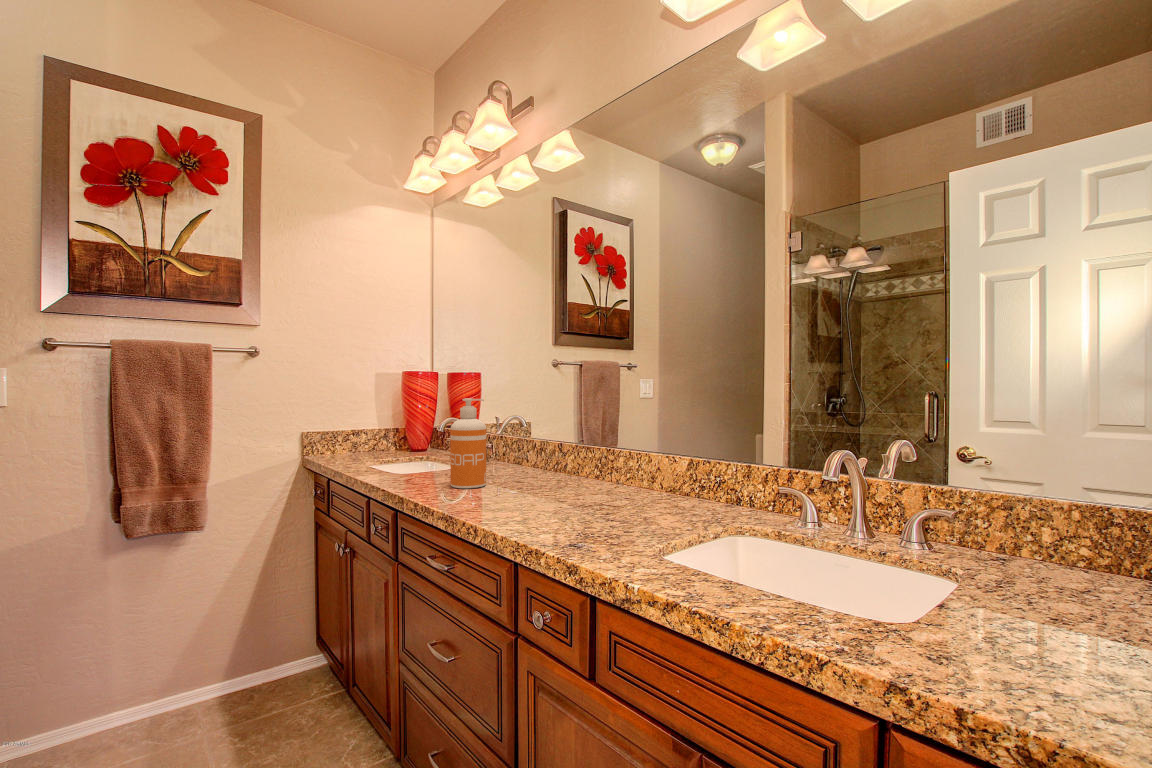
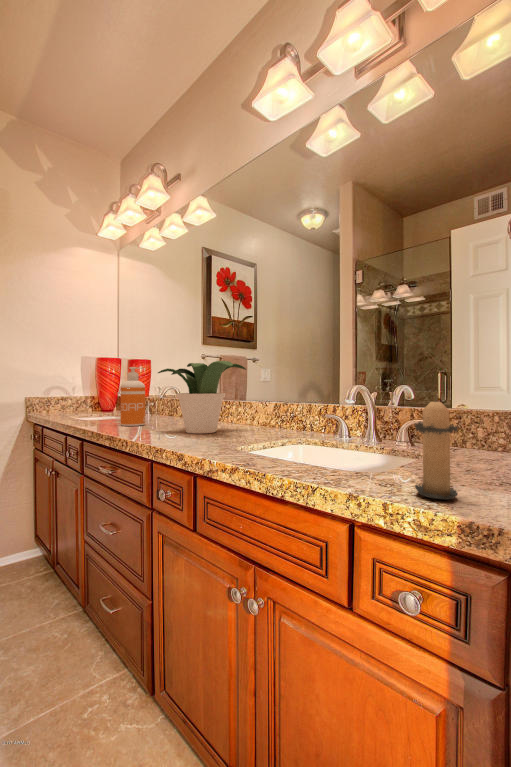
potted plant: none [513,398,646,509] -> present [158,361,246,433]
candle: none [971,524,1072,700] -> present [414,394,458,499]

